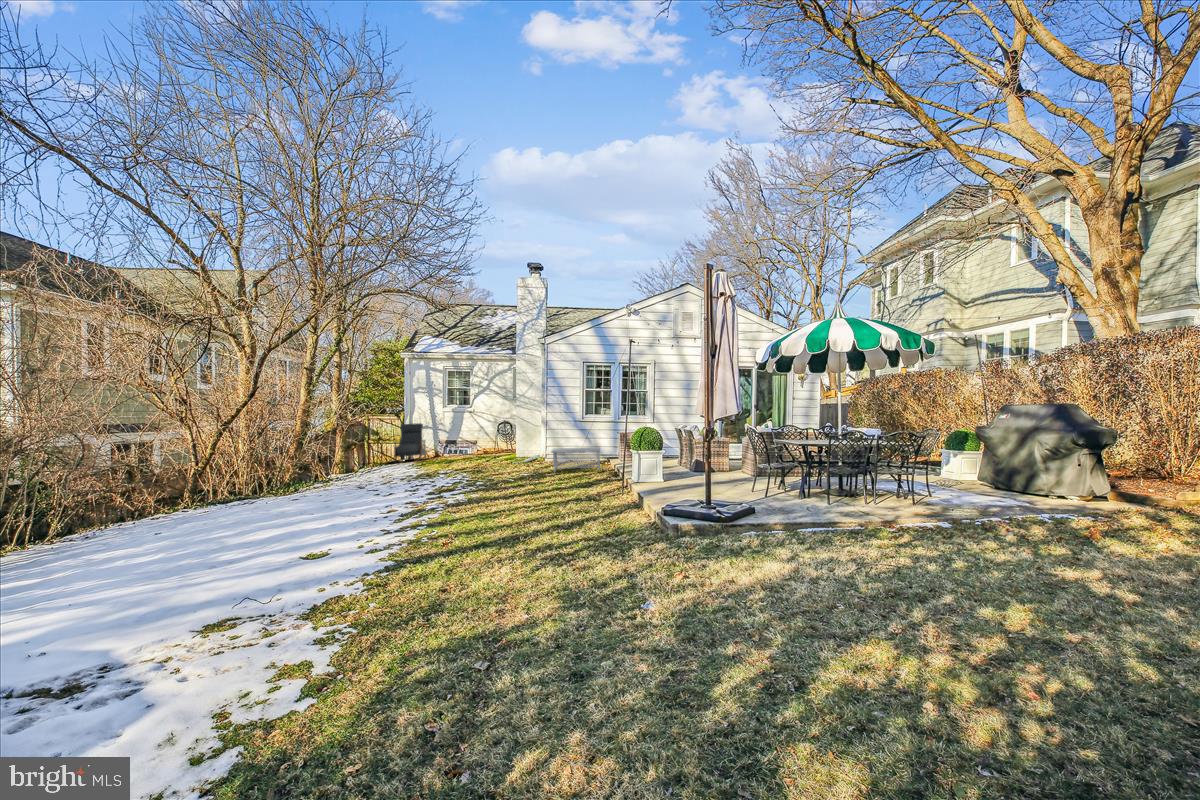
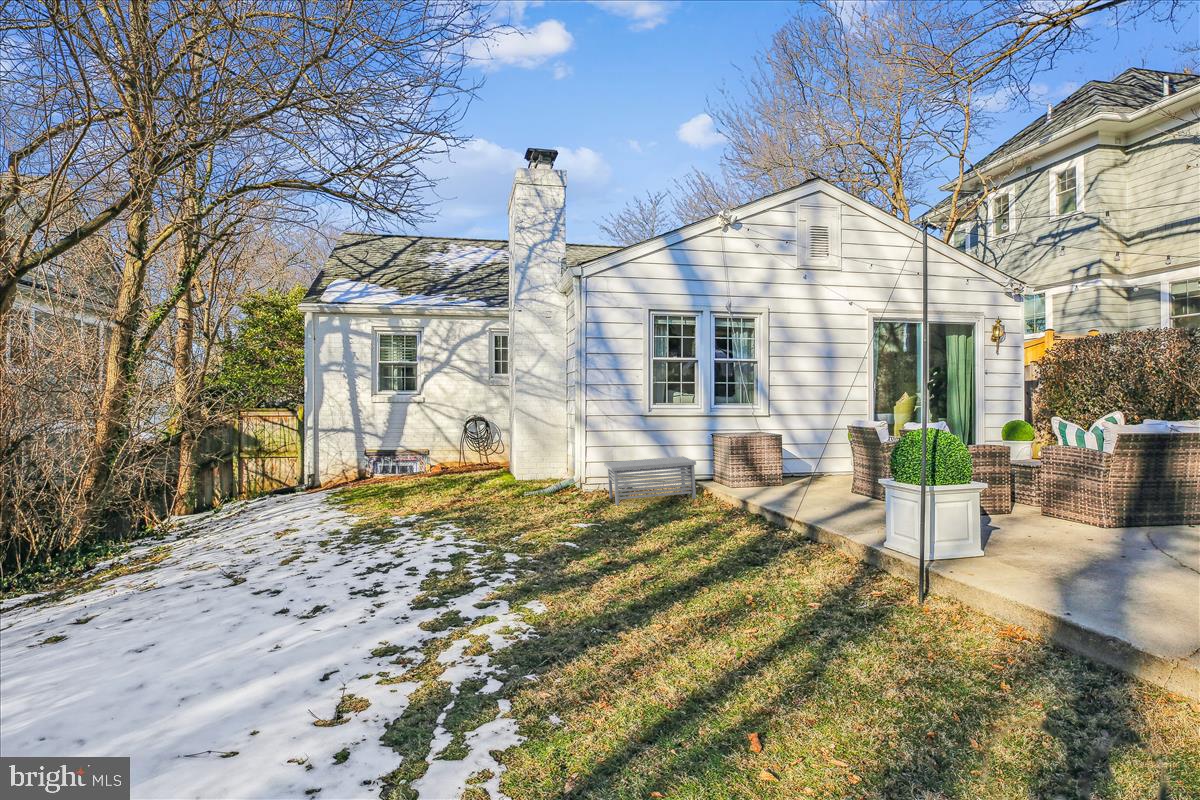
chair: present [394,423,426,462] -> none [290,422,345,491]

